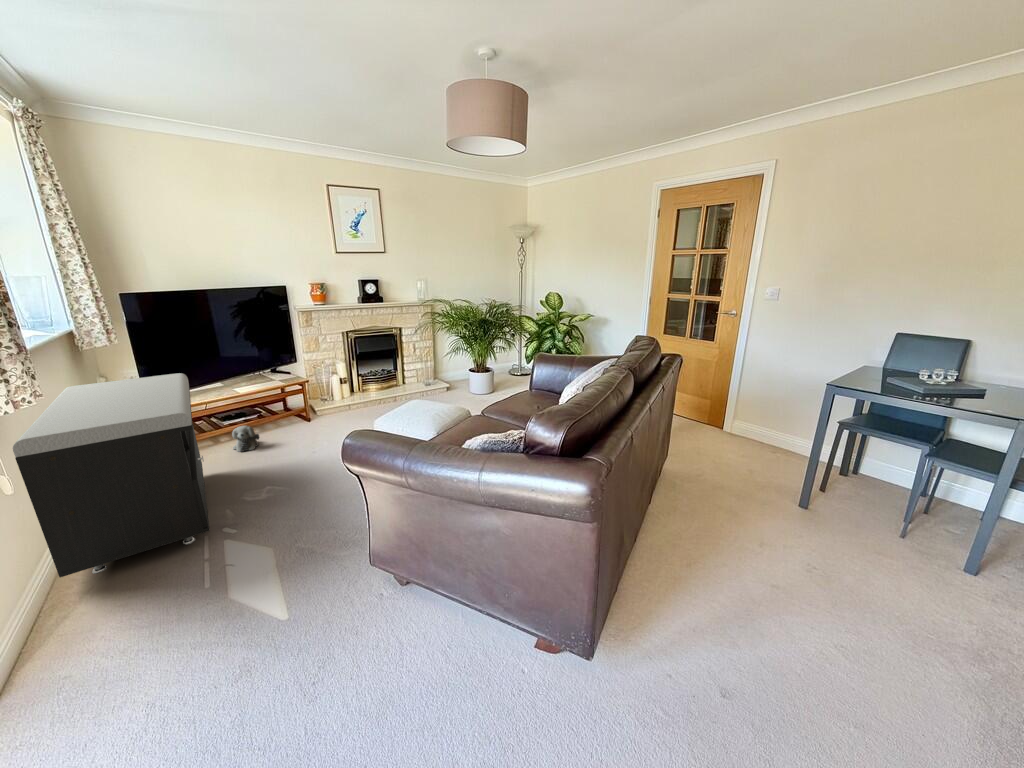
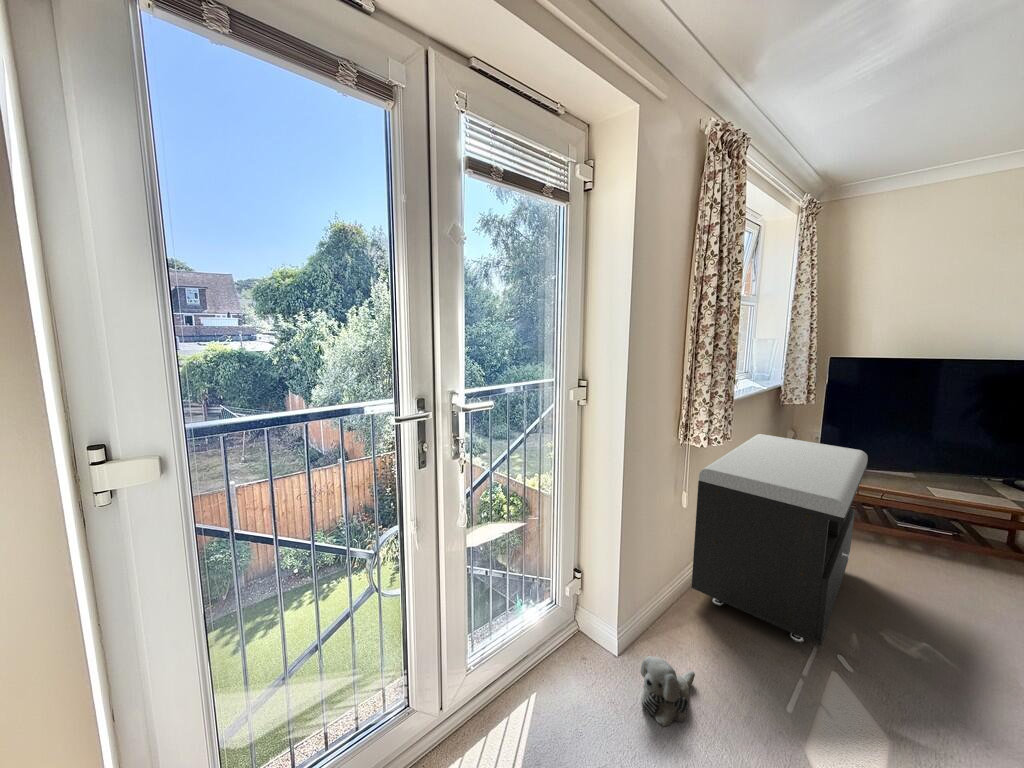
plush toy: present [232,426,259,452] -> present [641,656,695,727]

